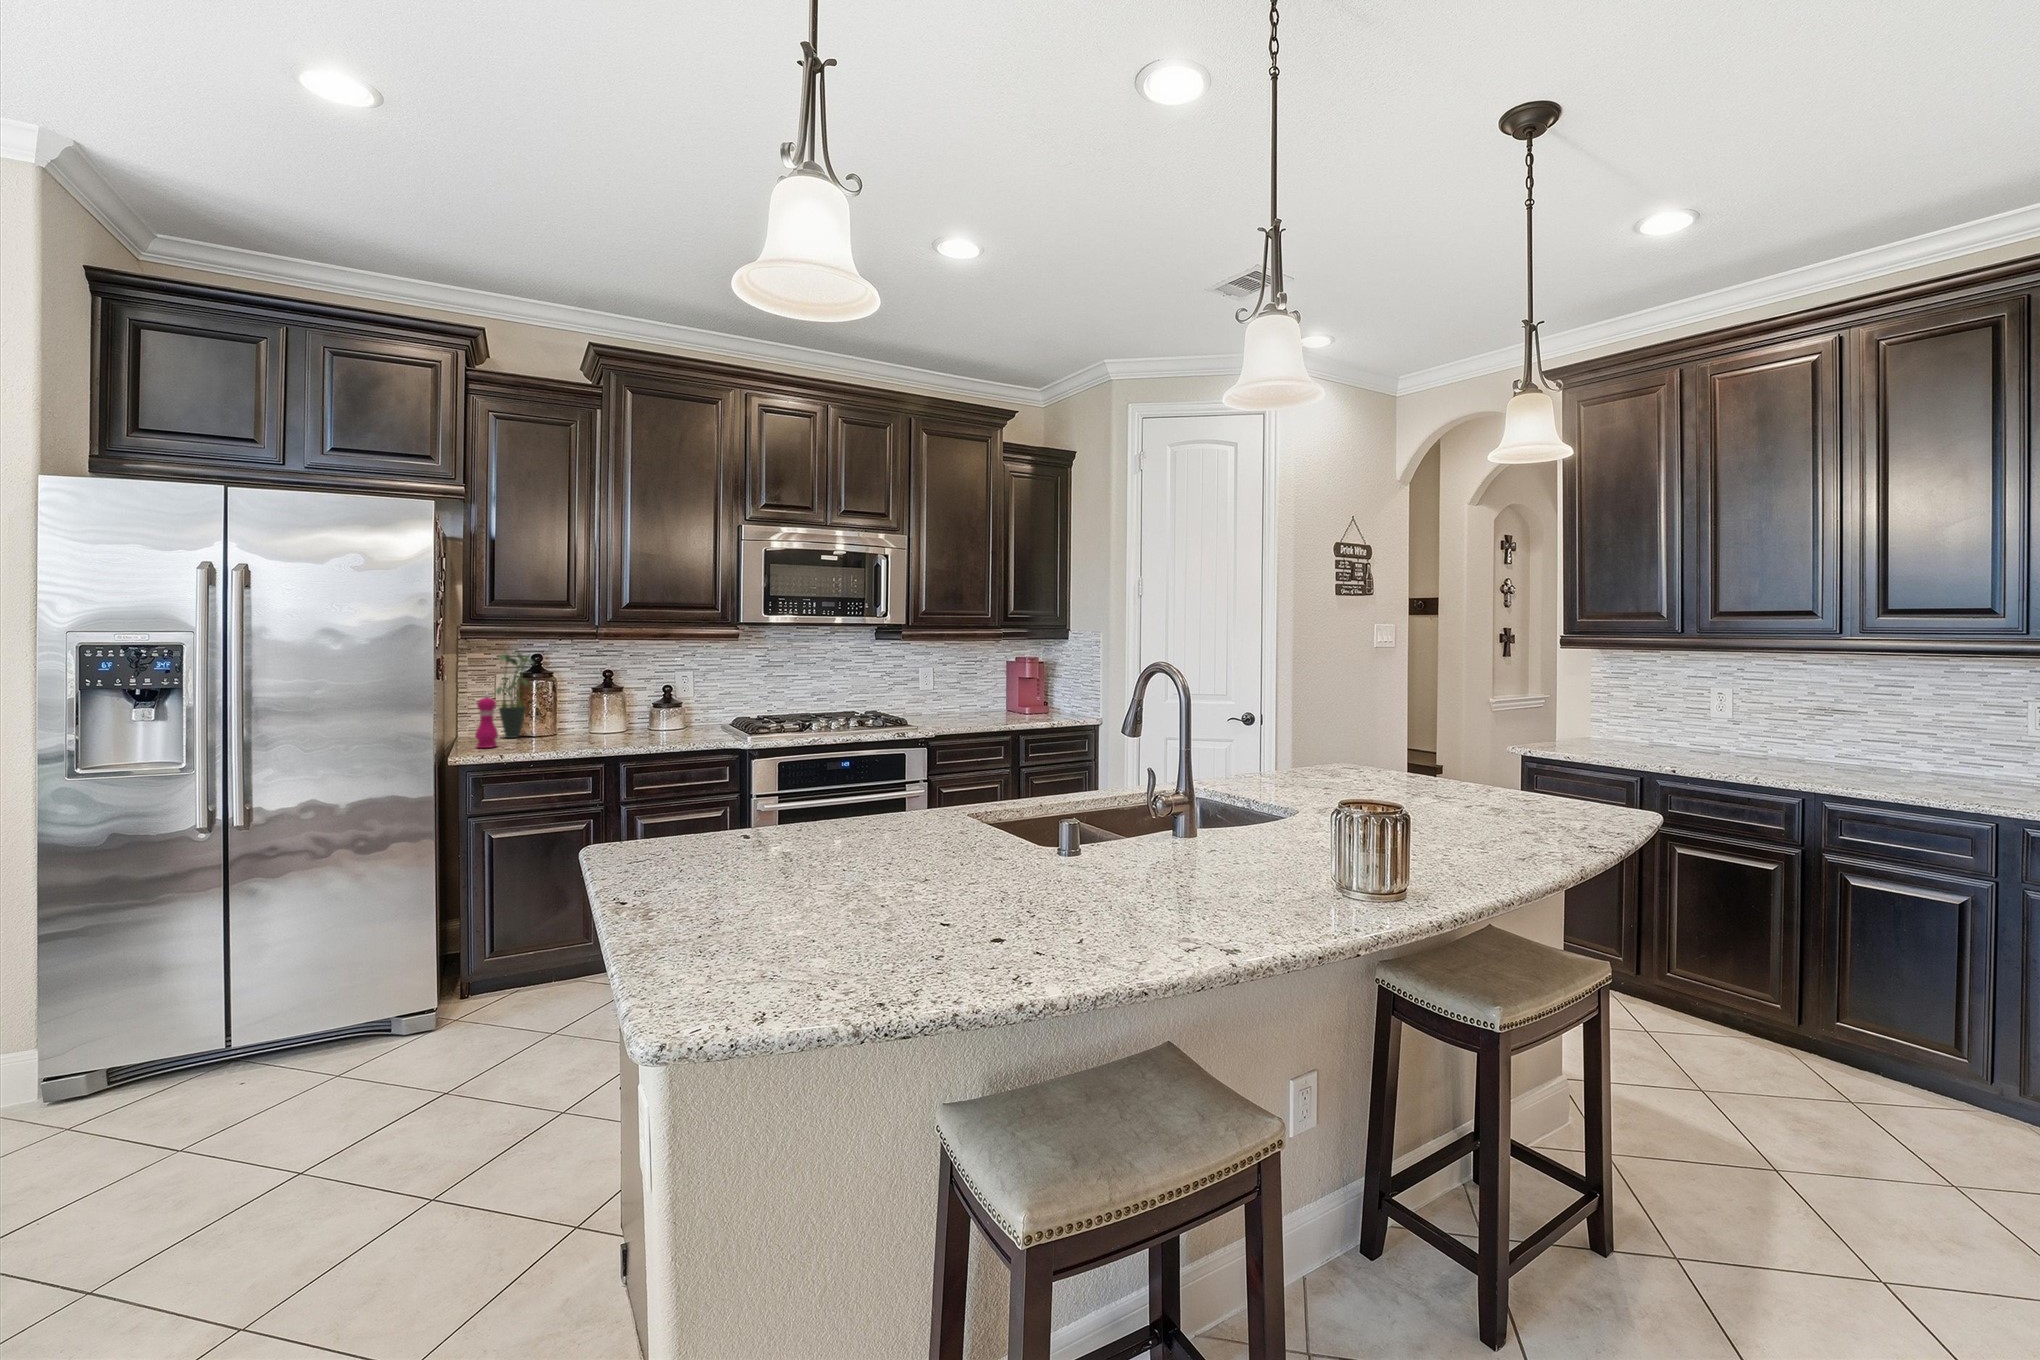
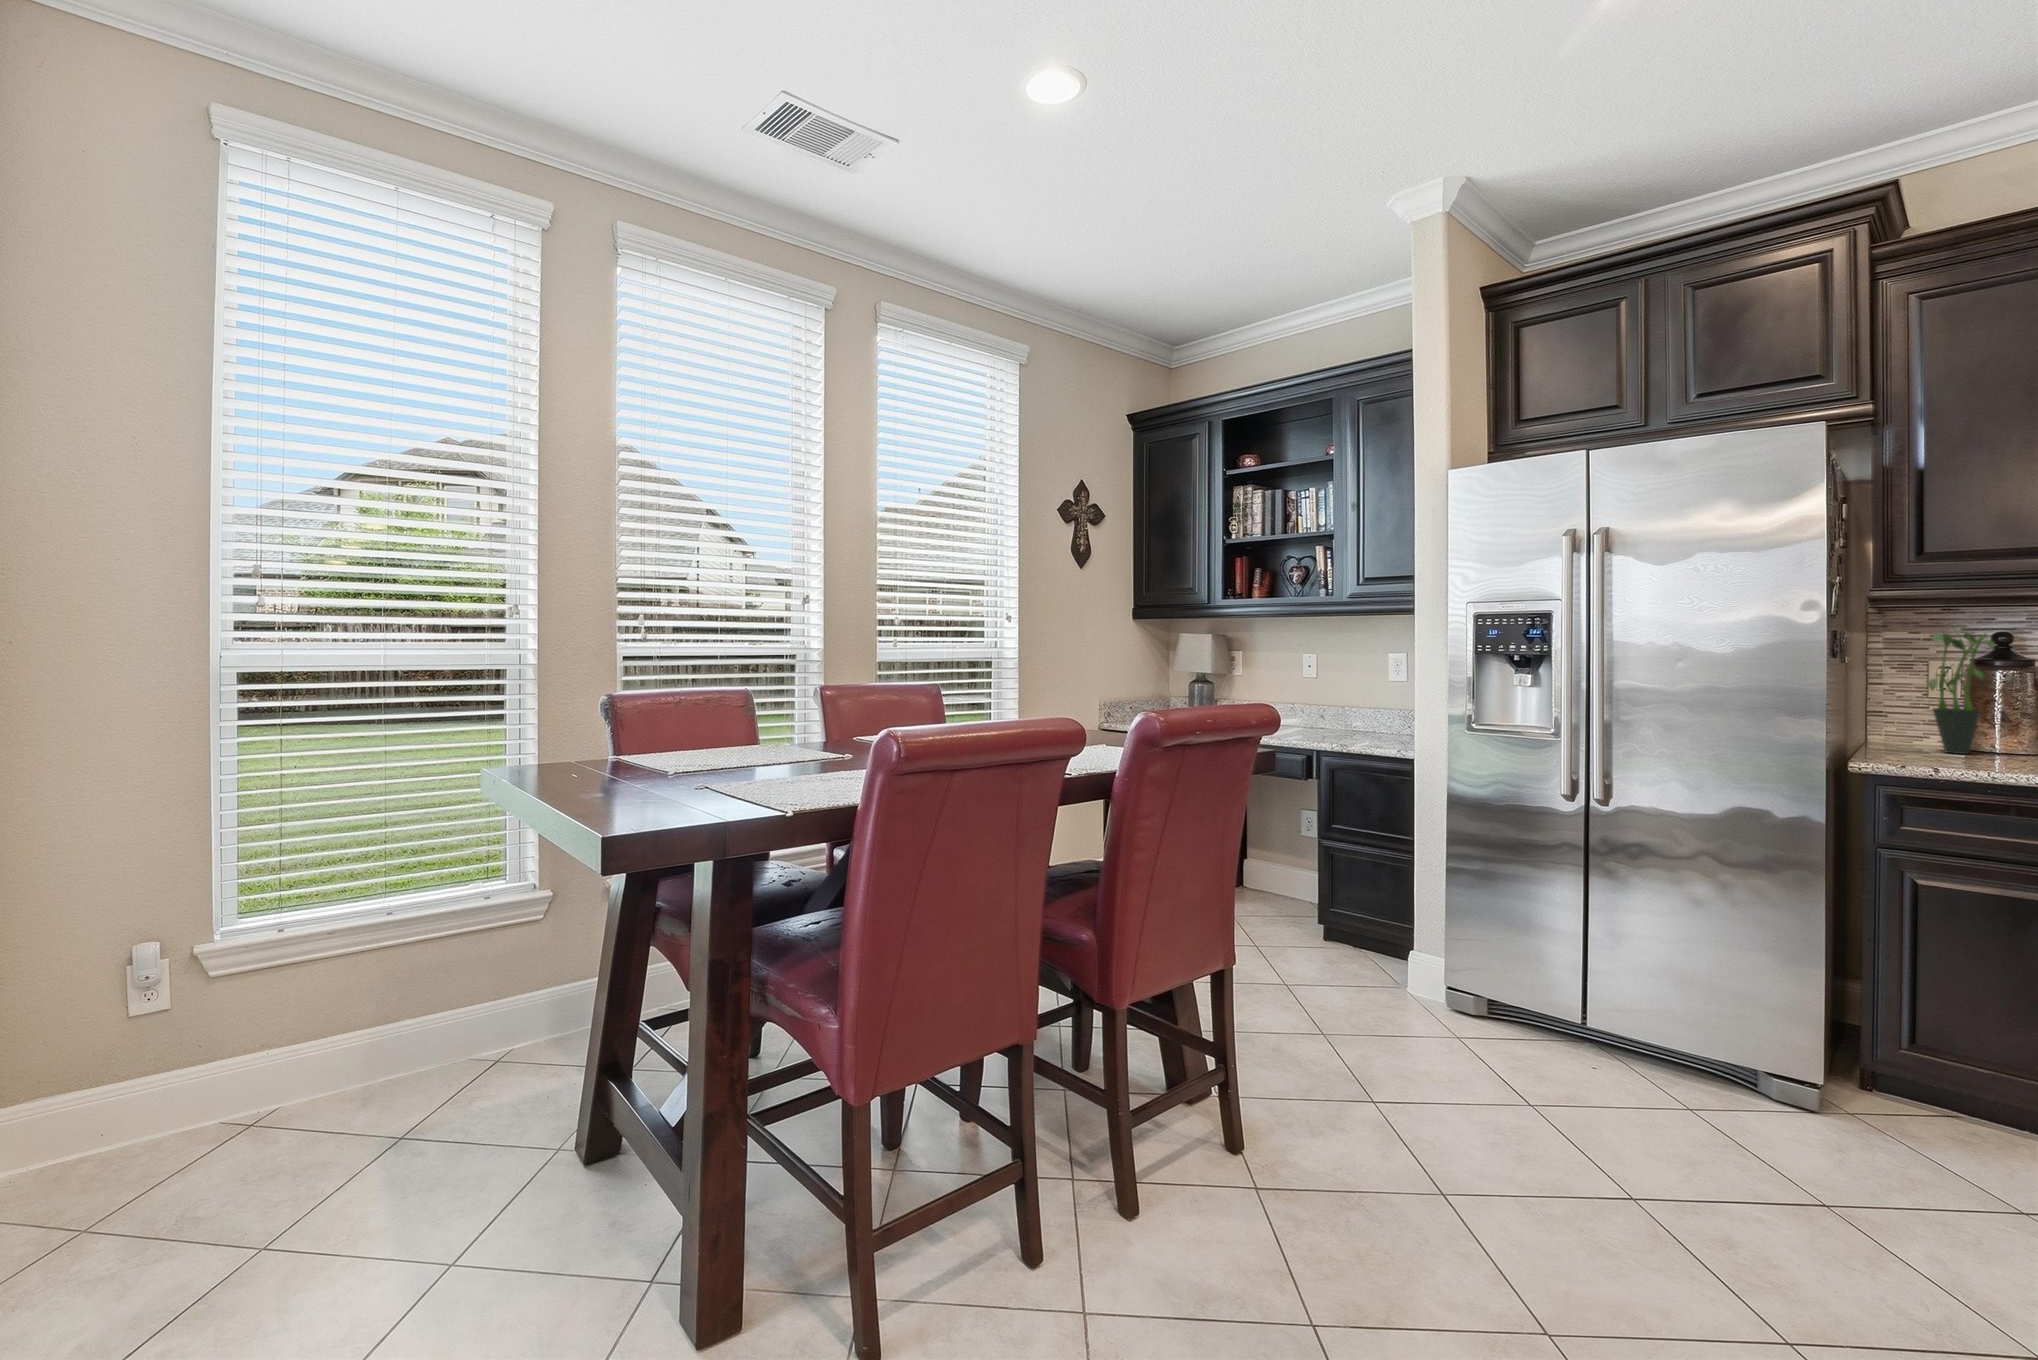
pepper mill: present [475,694,498,748] -> none [1892,686,1930,762]

